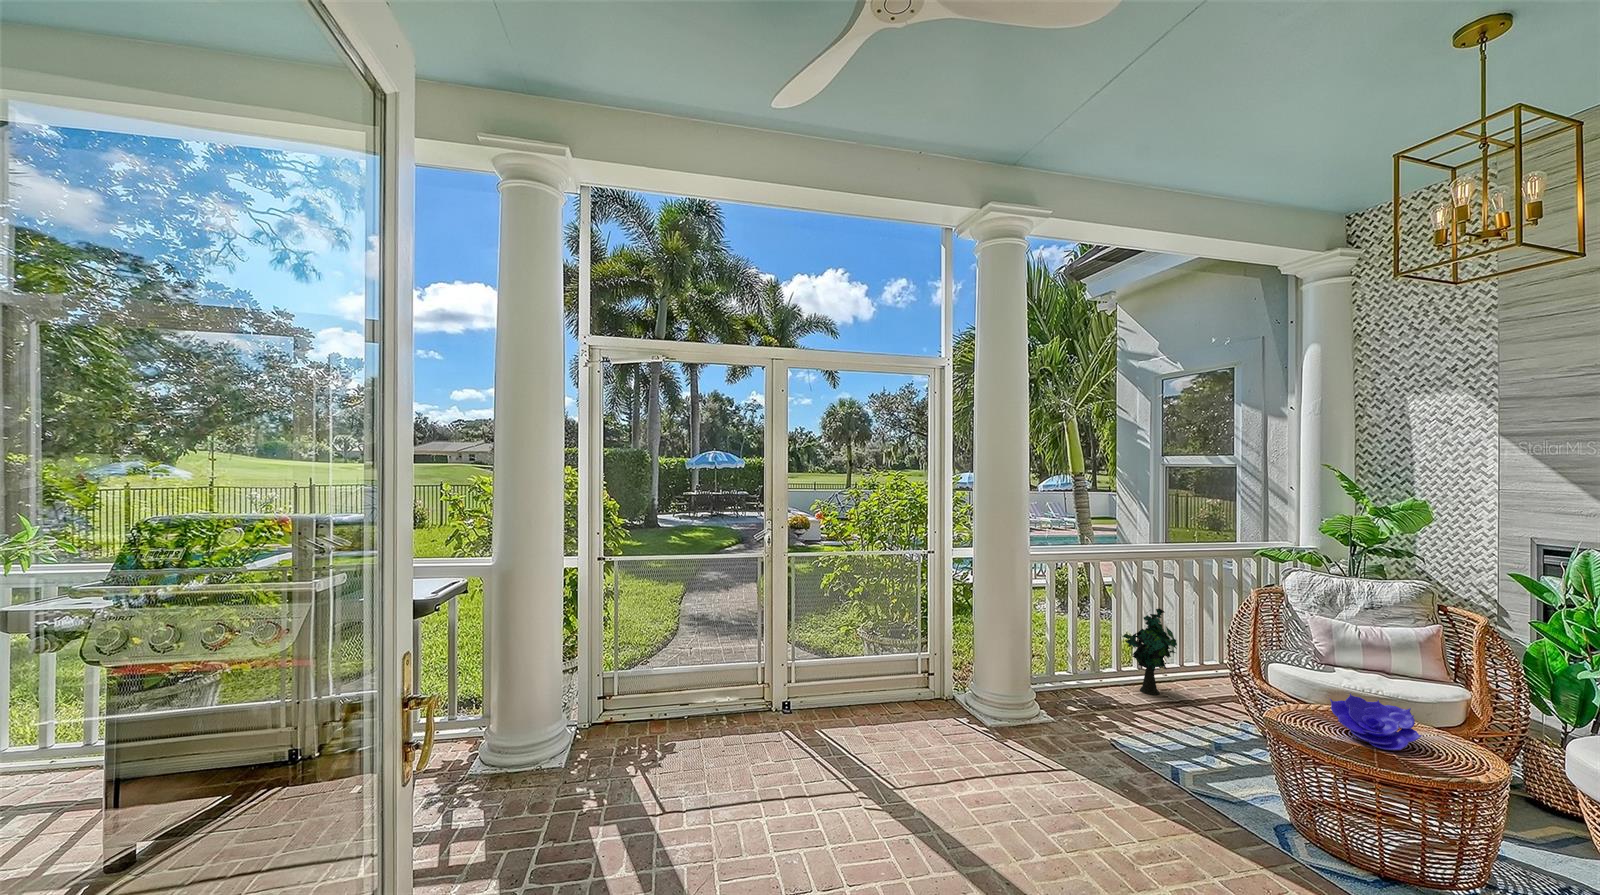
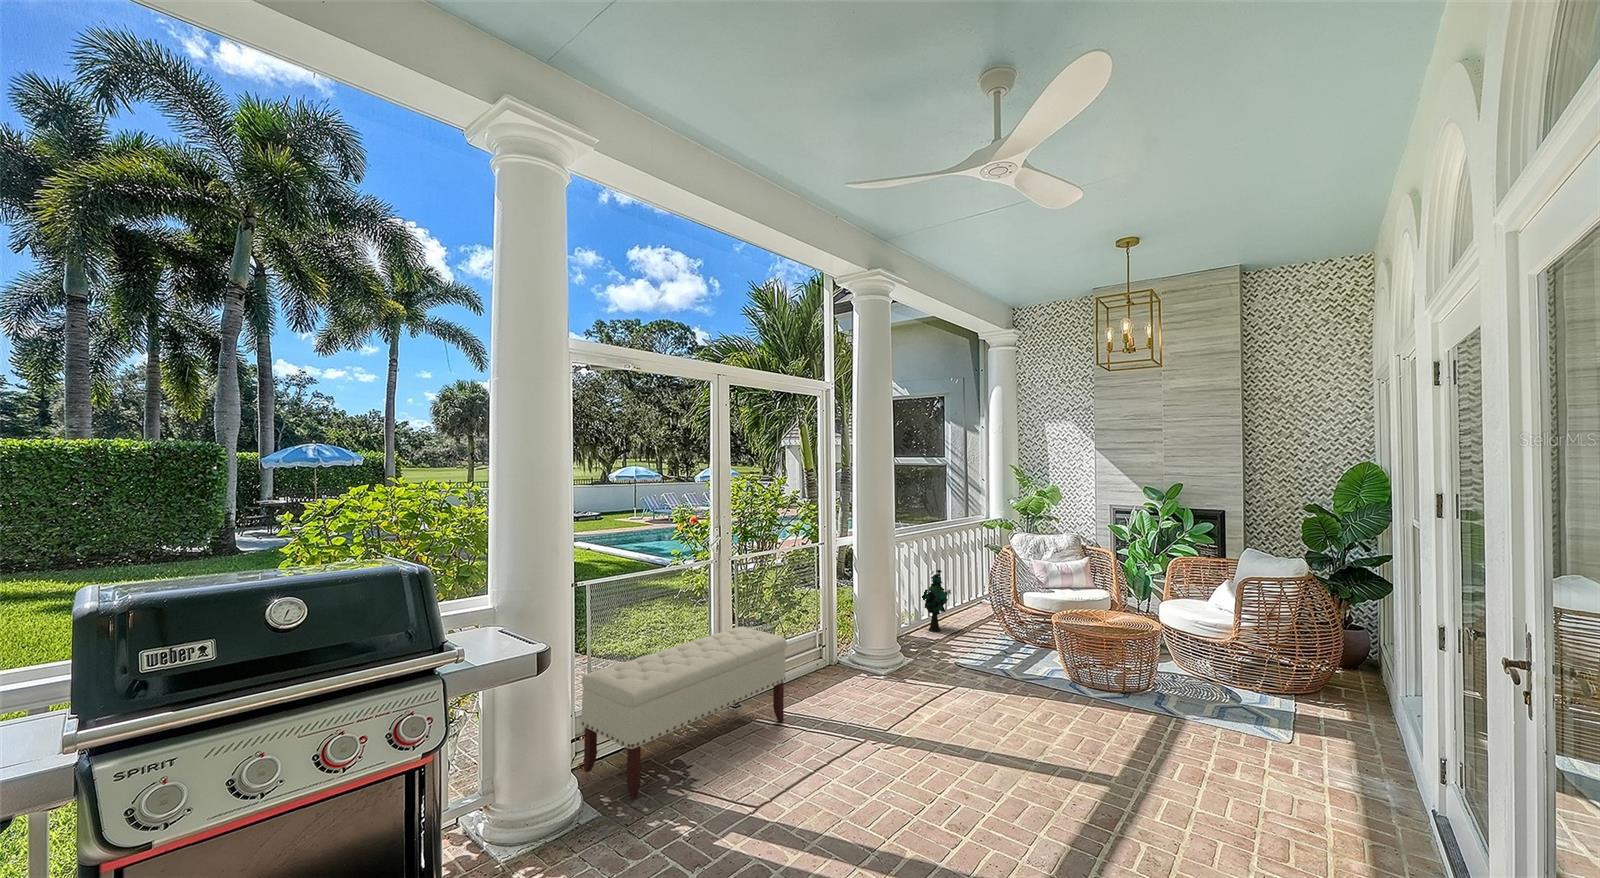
bench: none [596,628,818,762] -> present [582,627,787,799]
decorative bowl: present [1330,694,1423,750] -> none [1087,597,1130,623]

